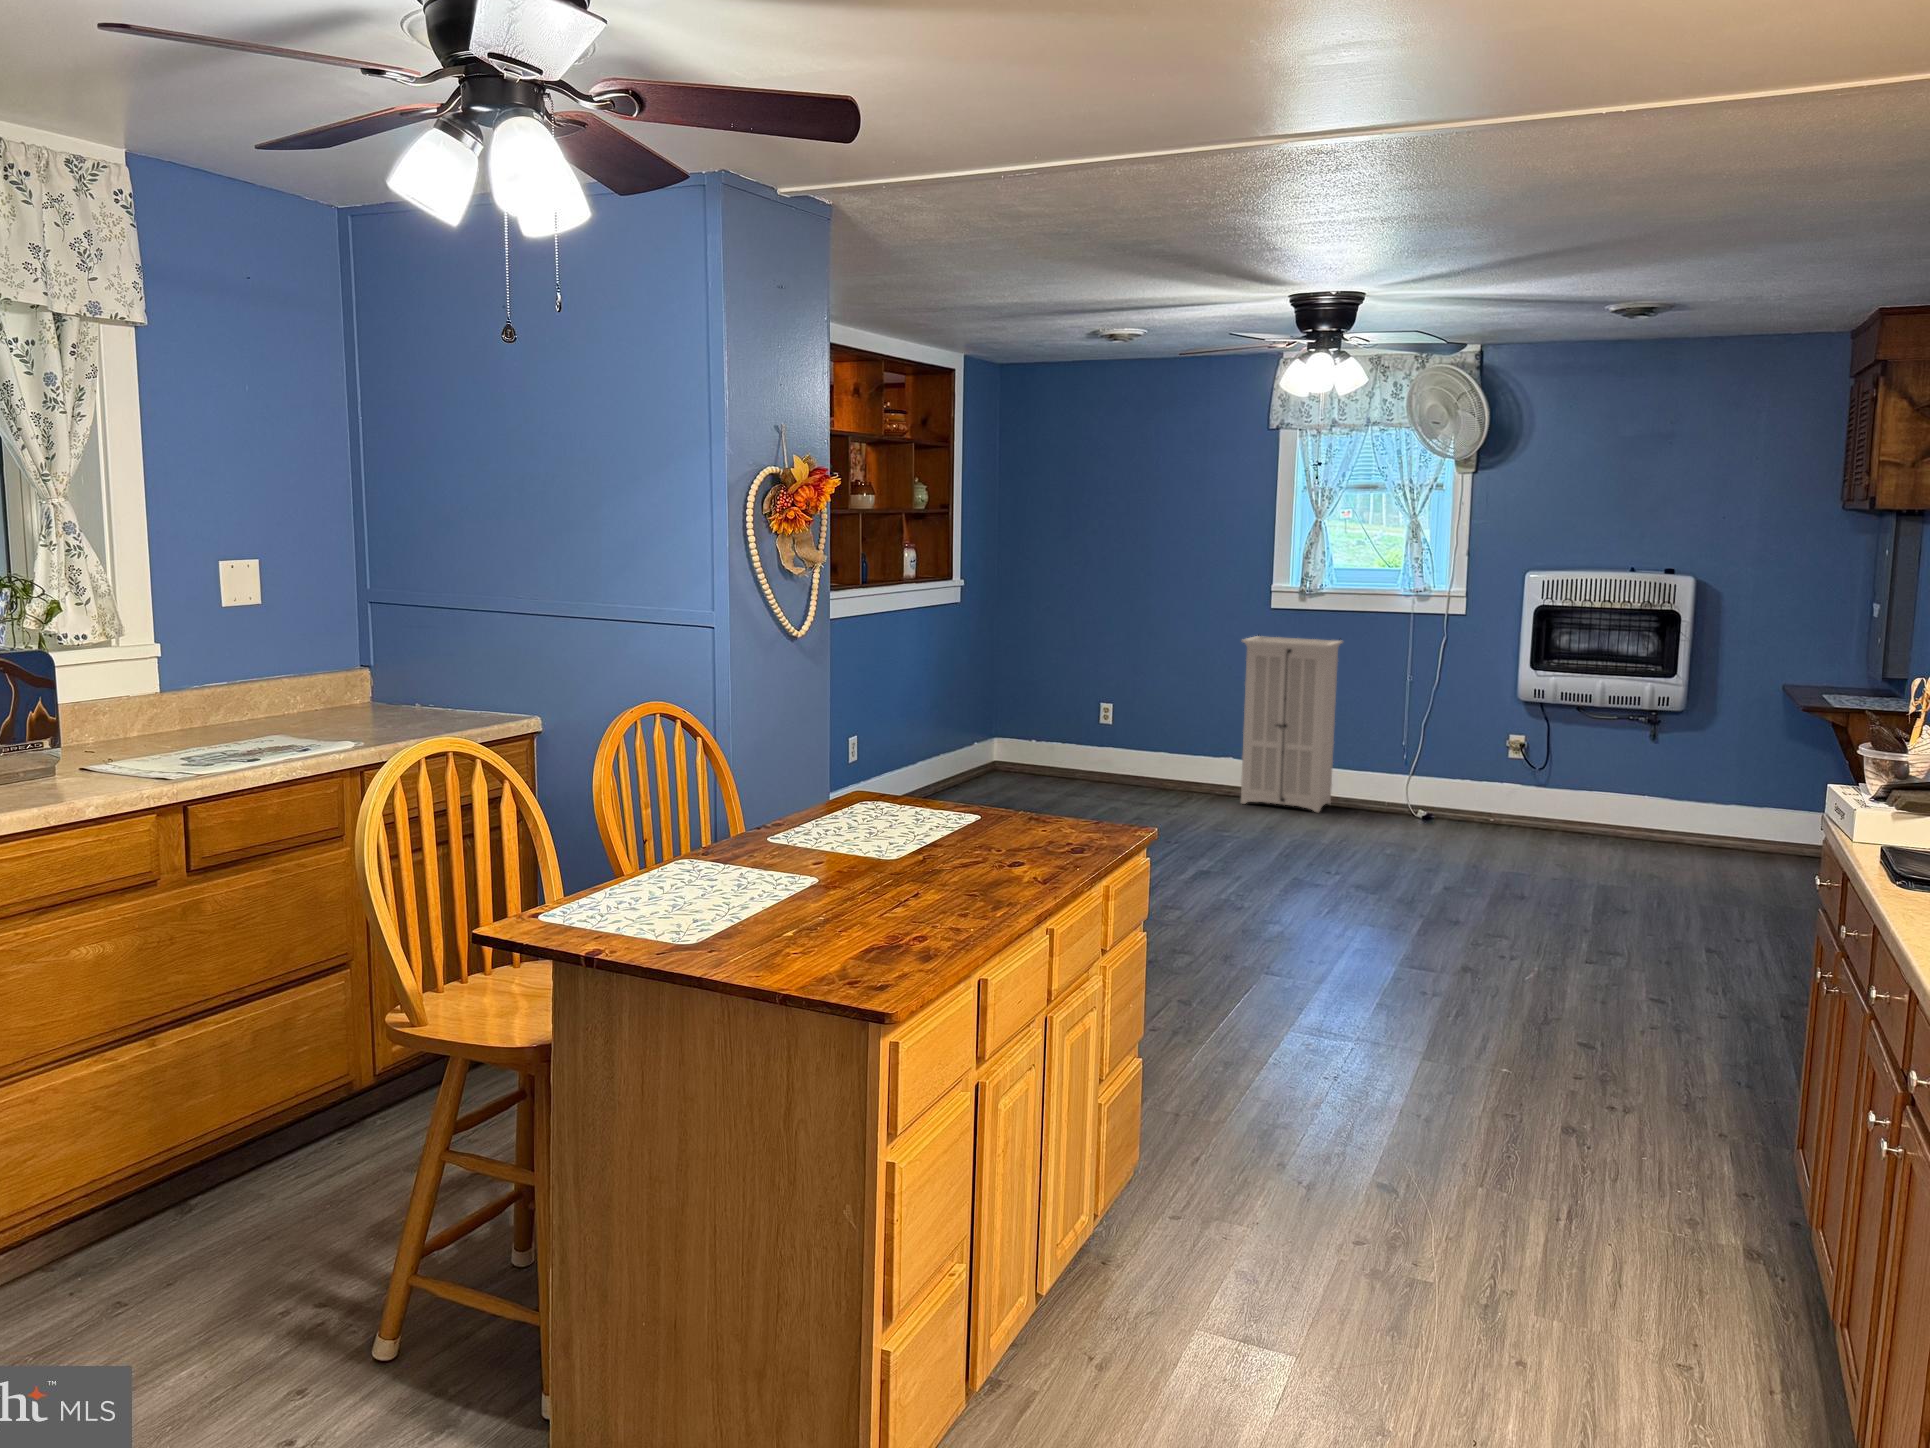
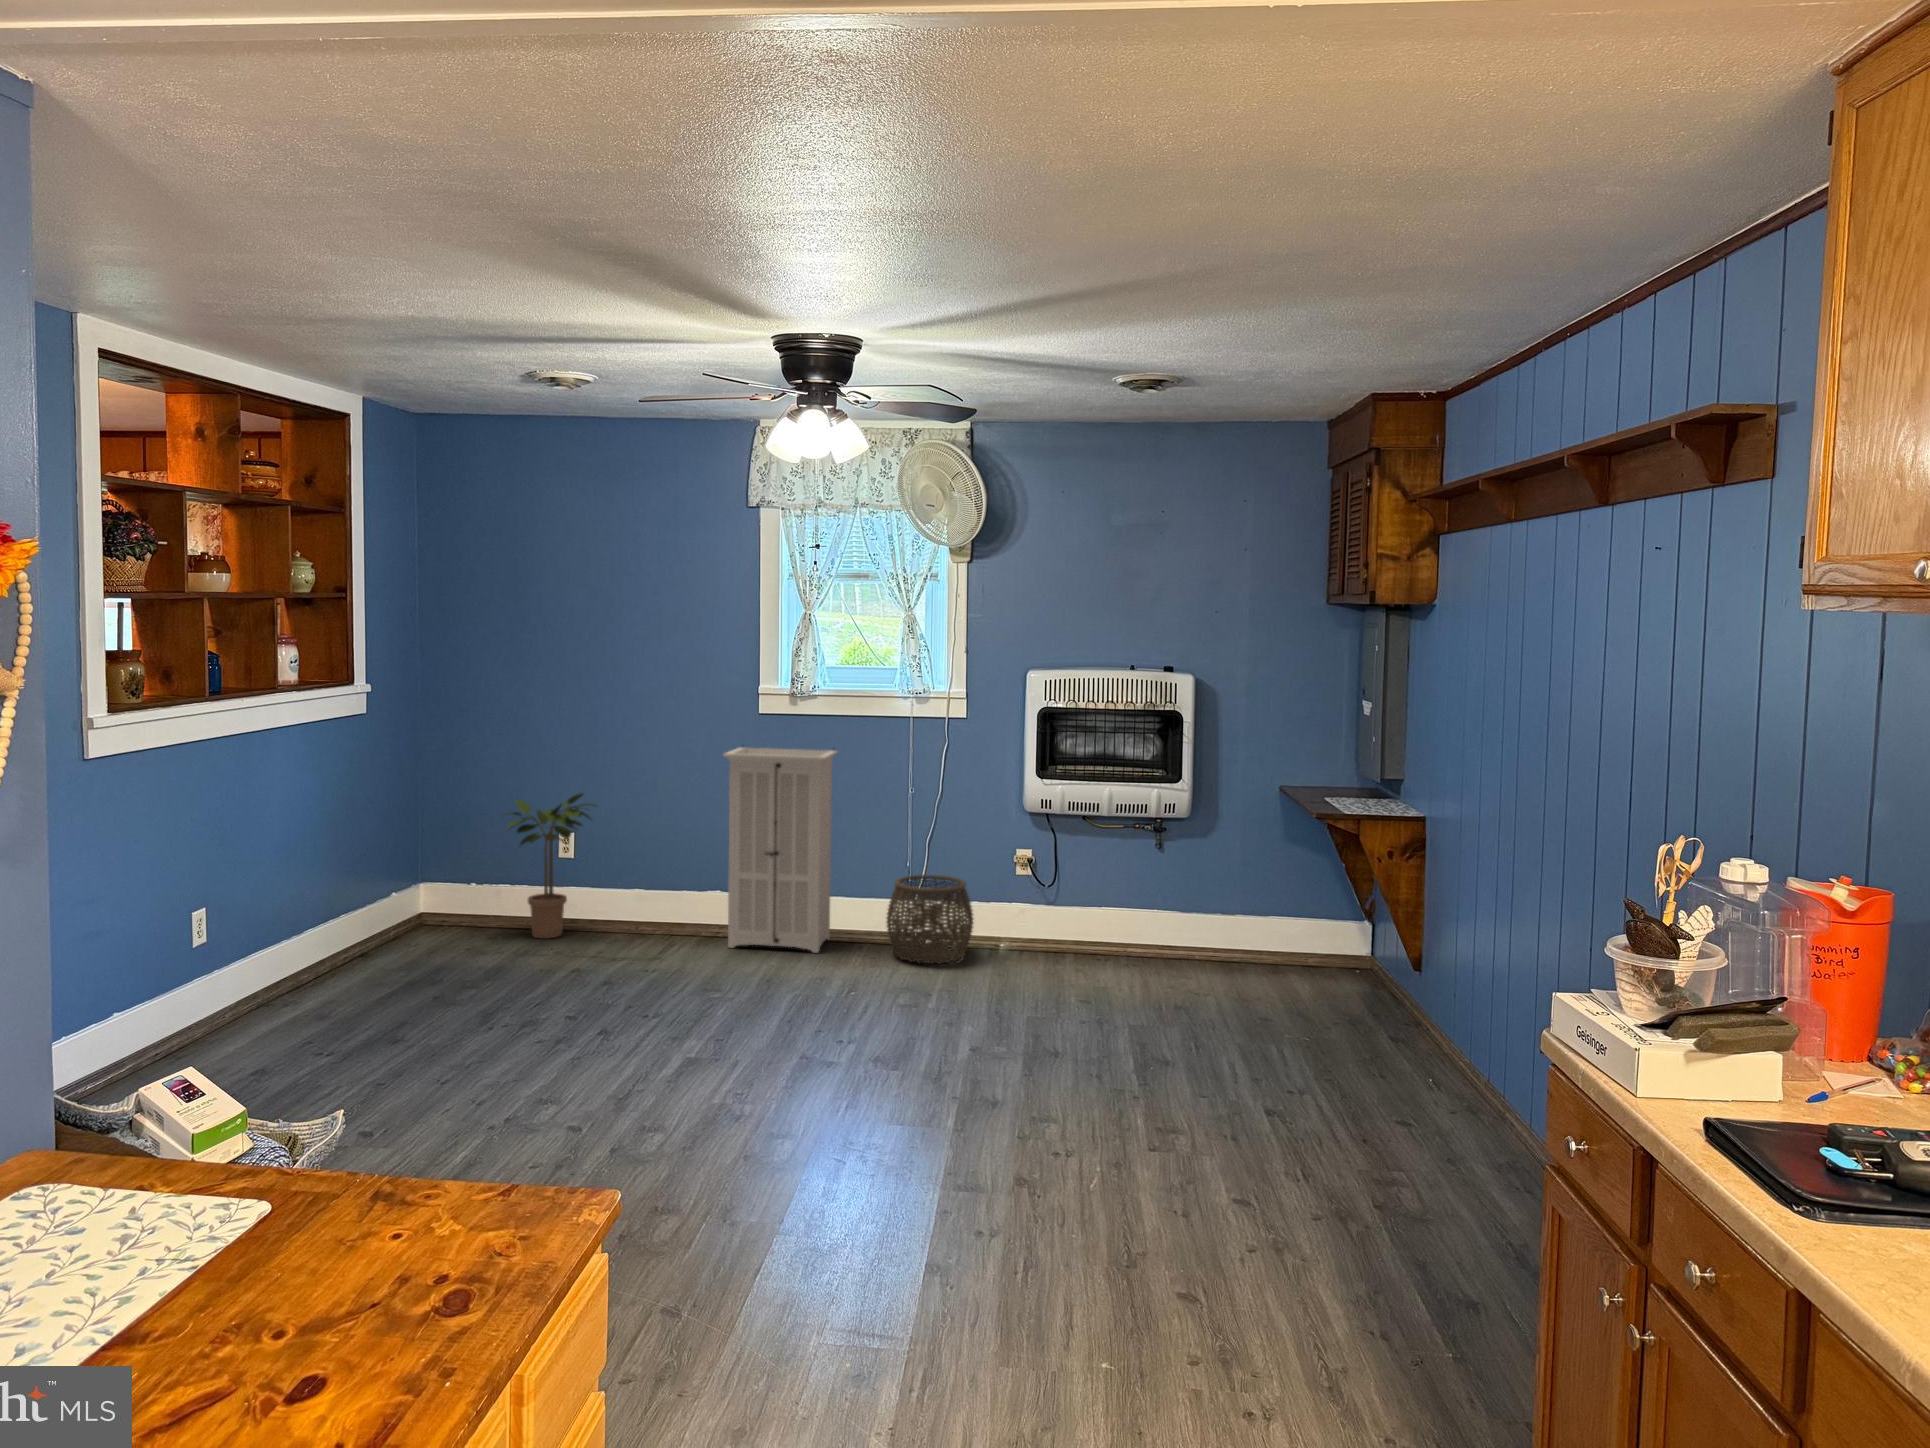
potted plant: none [1056,669,1136,787] -> present [507,793,597,938]
woven basket: none [1381,752,1463,828] -> present [886,875,973,964]

